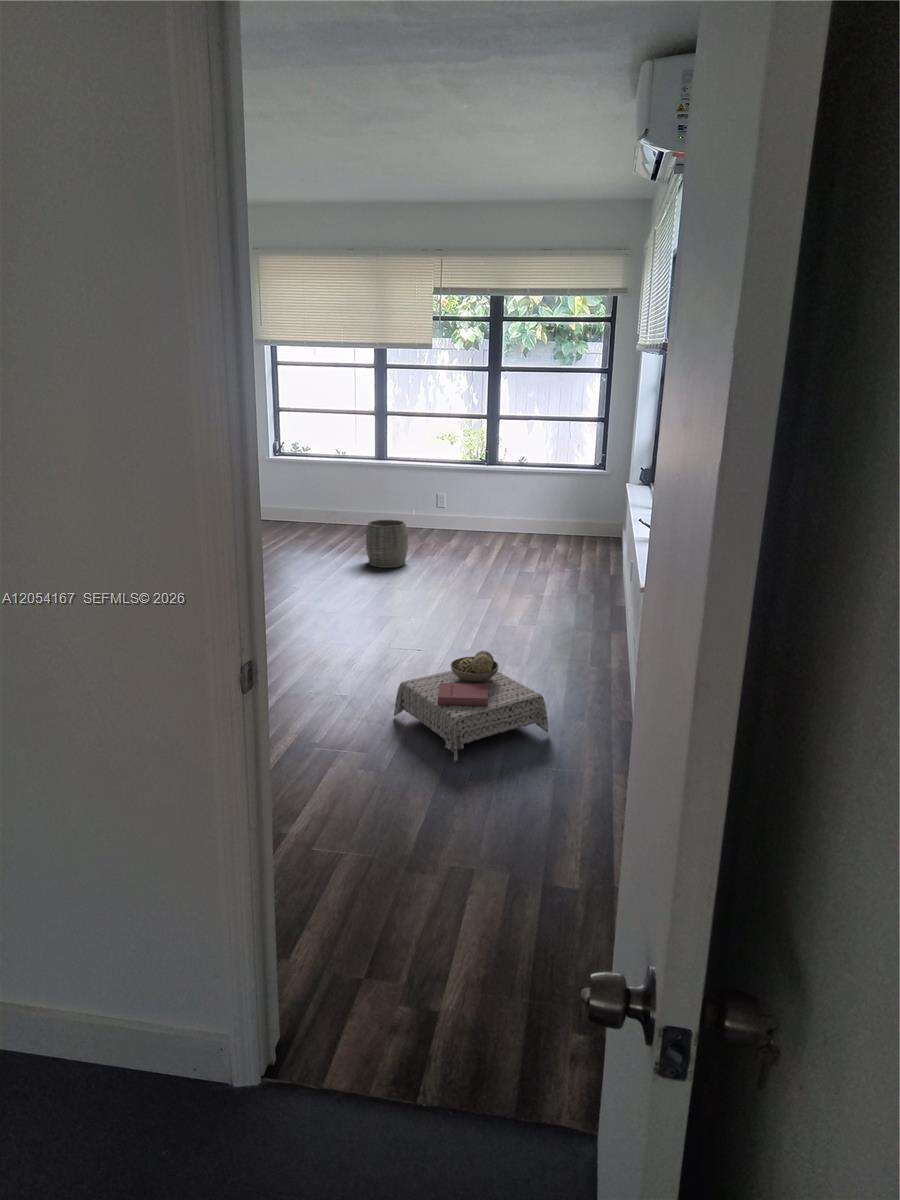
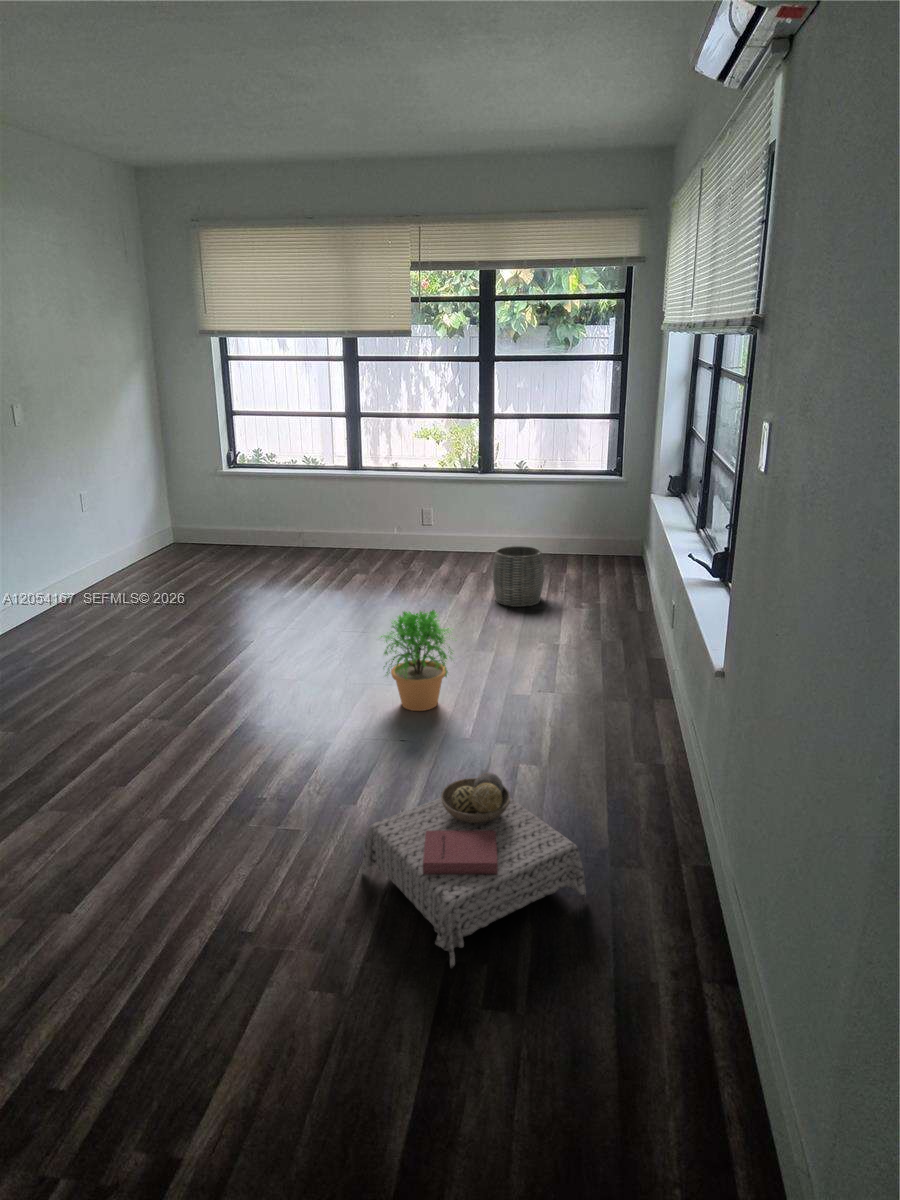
woven basket: present [366,520,408,568] -> present [493,546,544,607]
potted plant: none [402,555,467,634] -> present [381,610,452,711]

